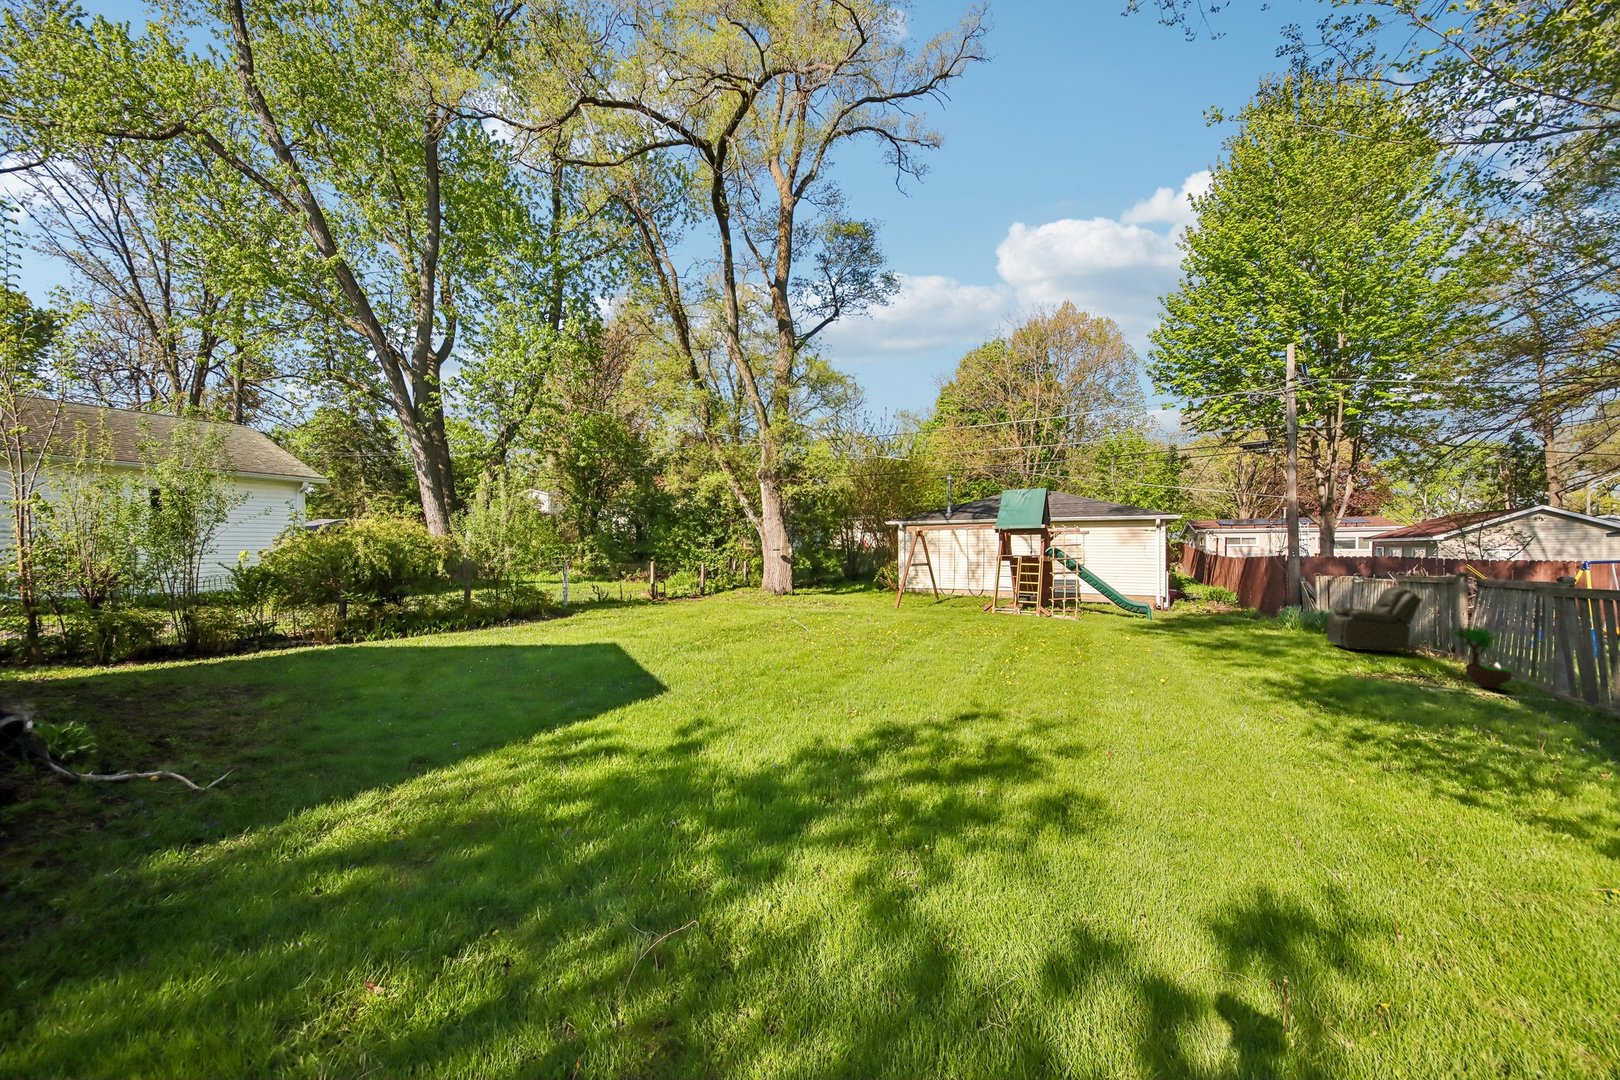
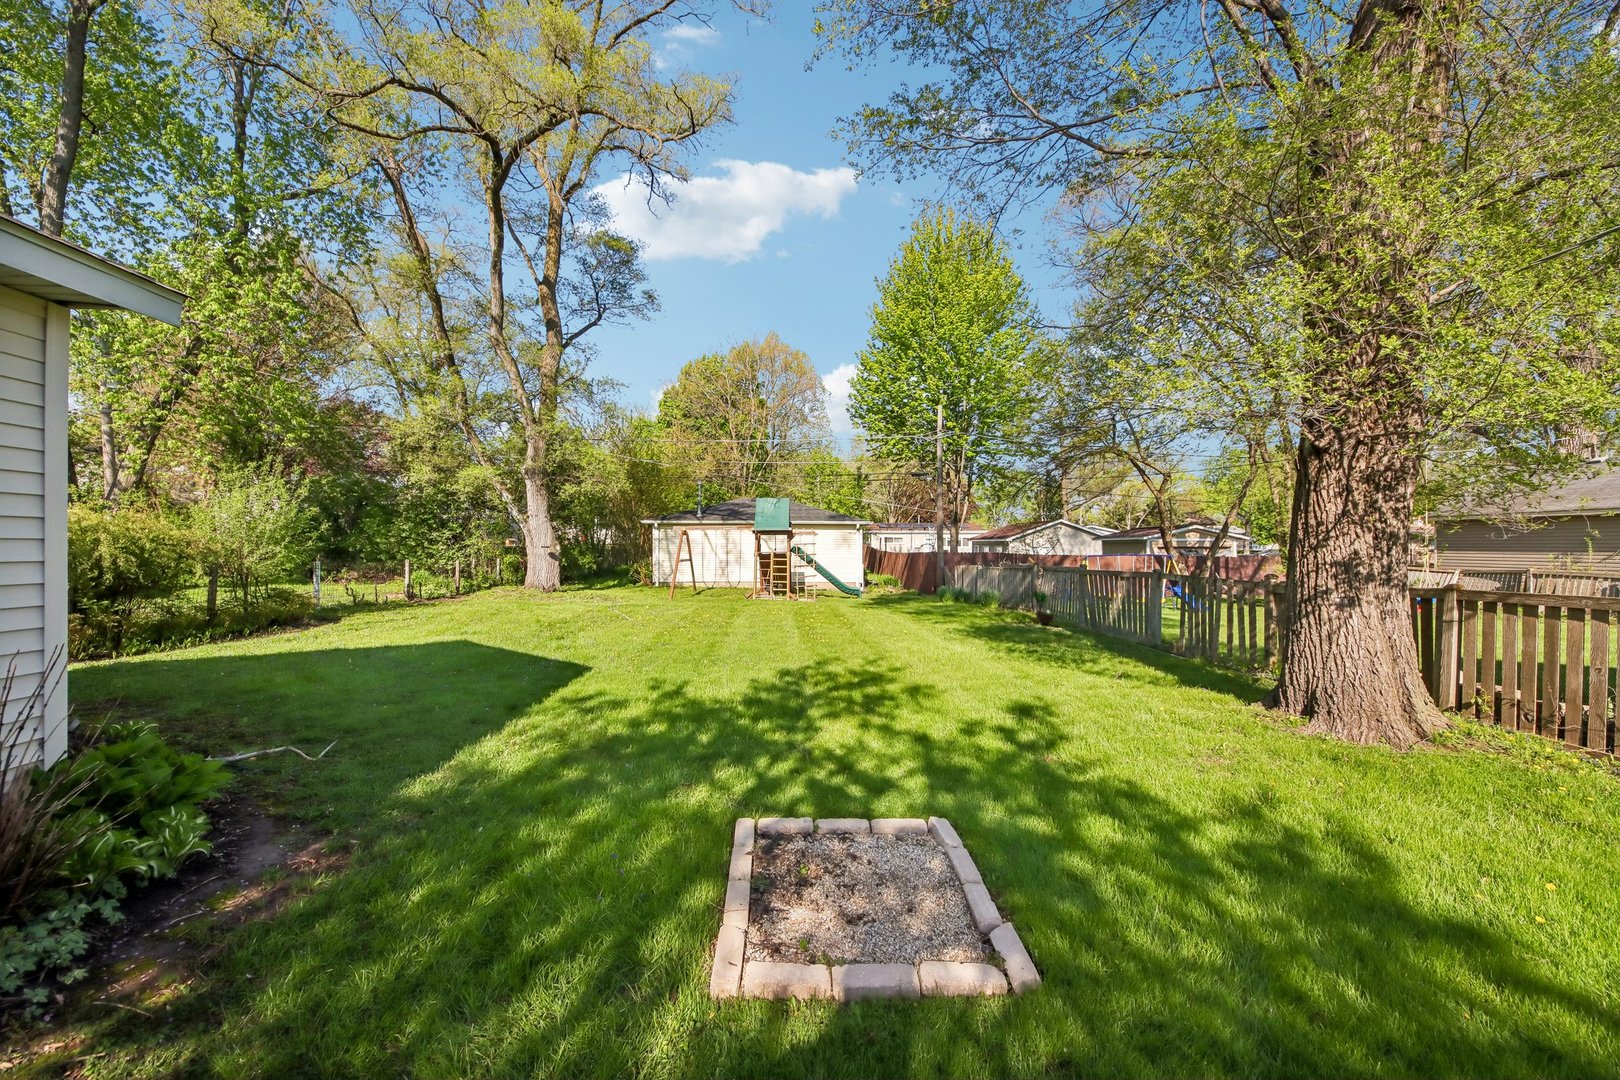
chair: present [1327,587,1422,652] -> none [969,571,1015,611]

